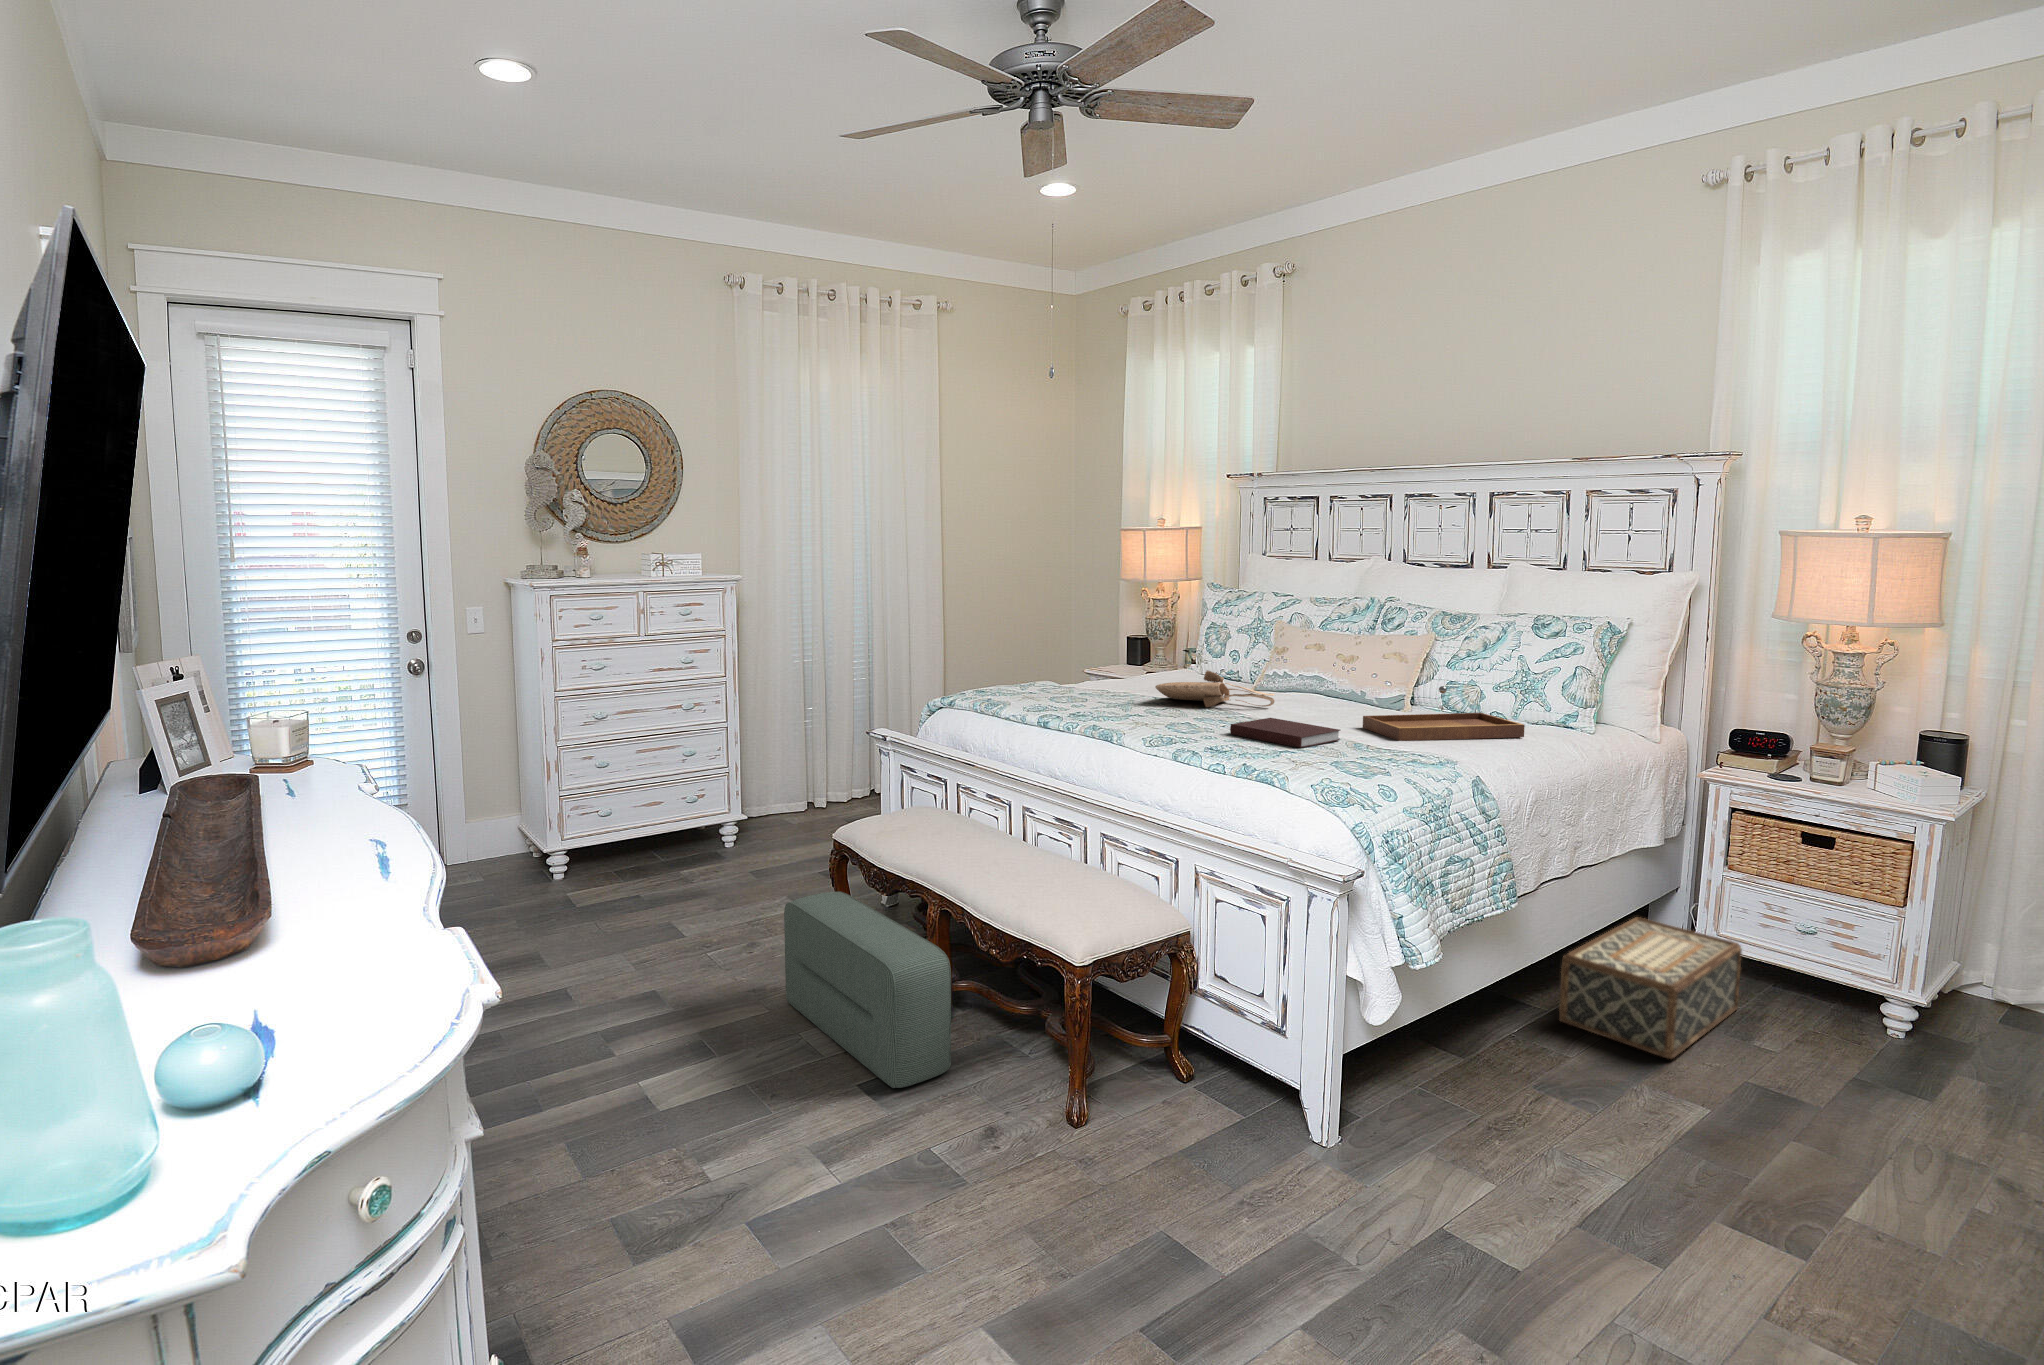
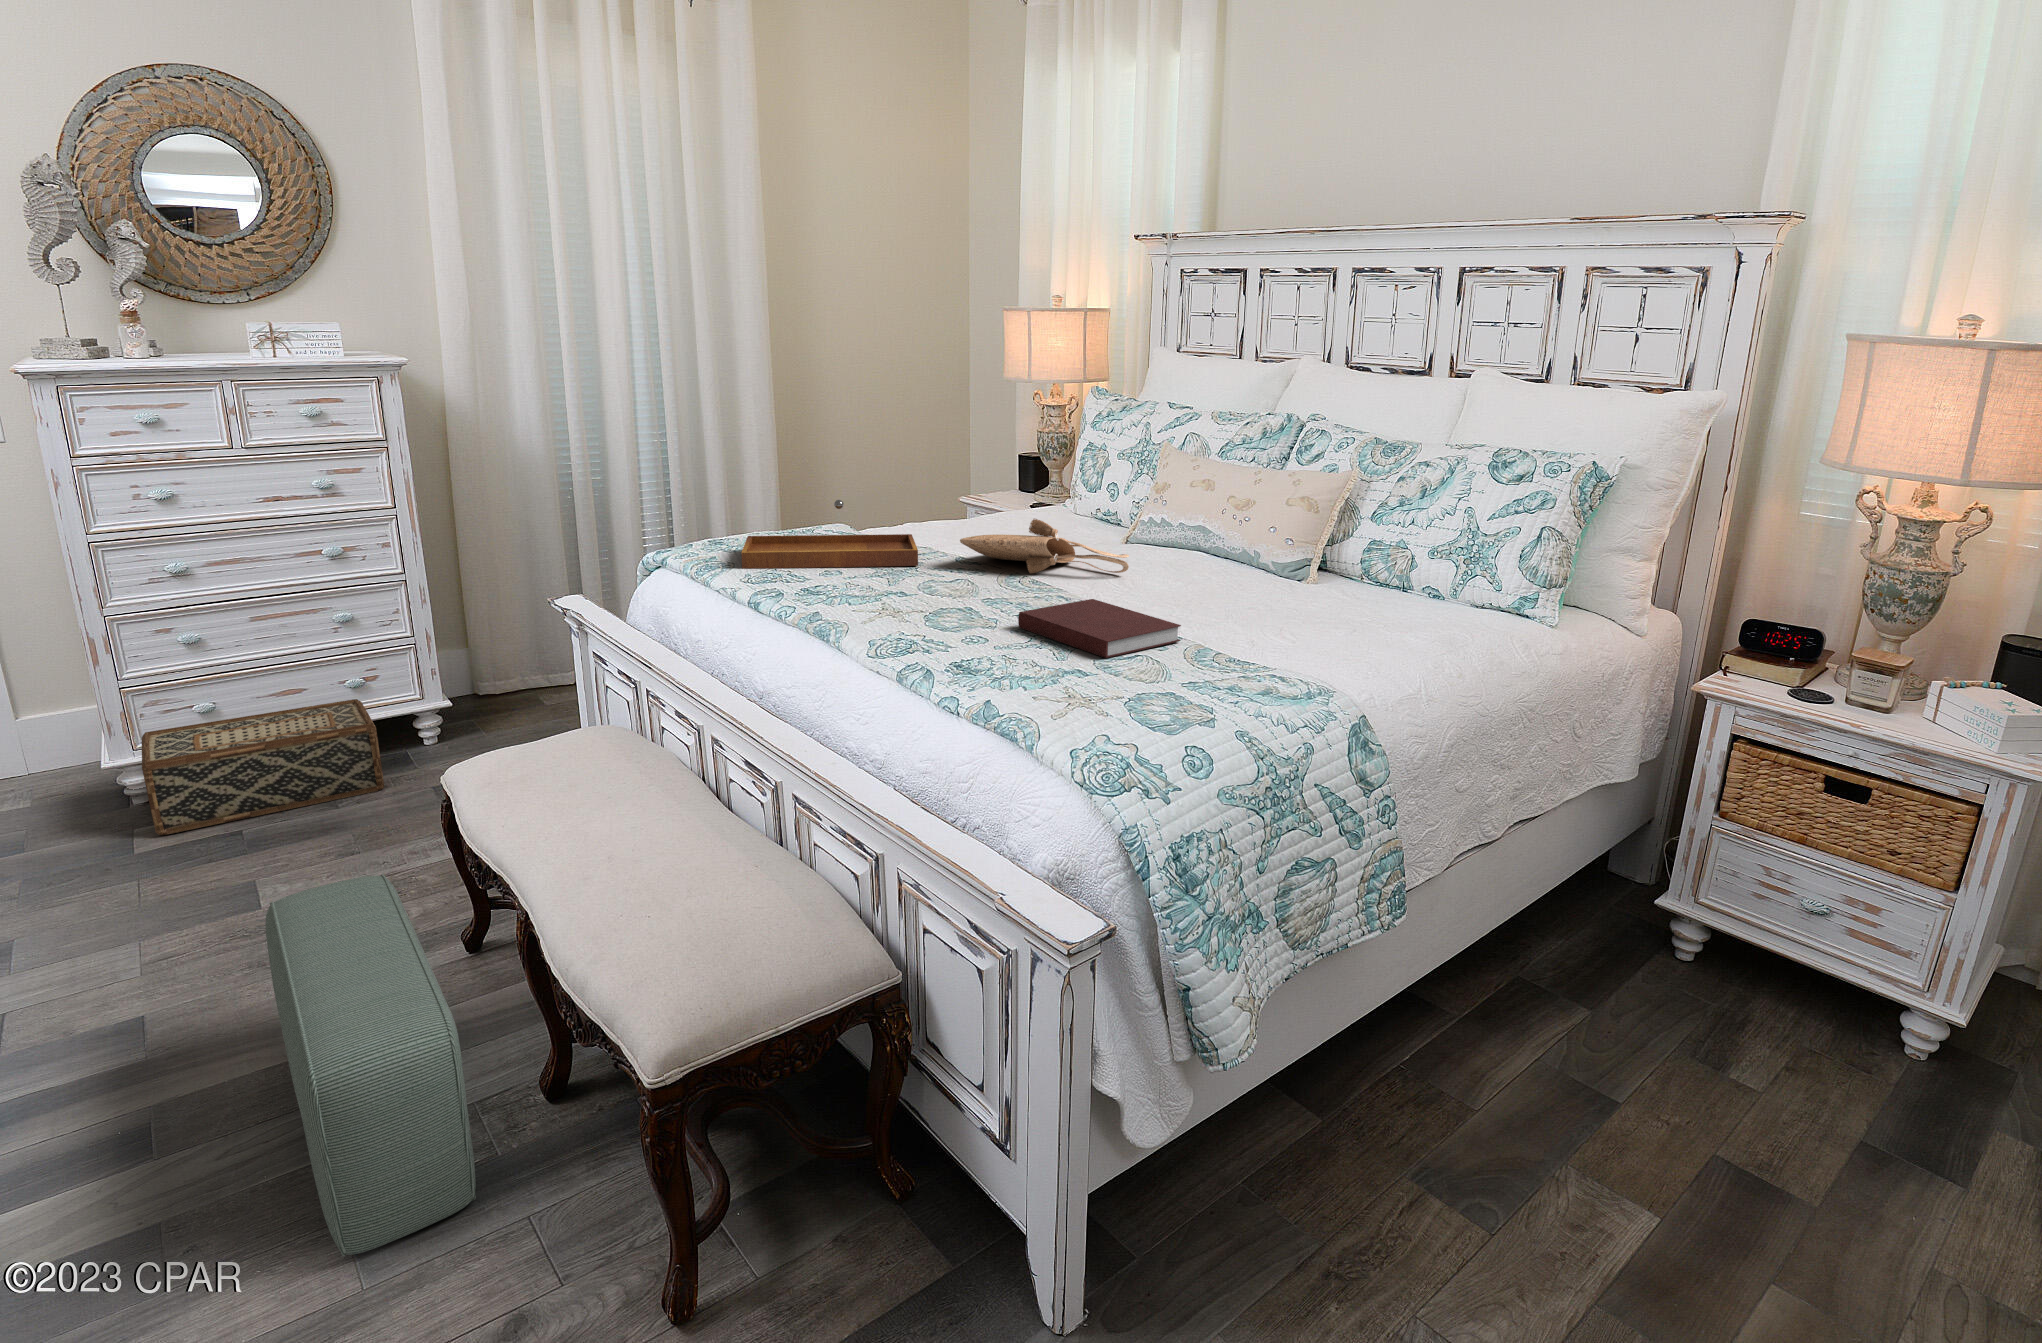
tray: present [1363,686,1525,741] -> present [741,500,918,569]
woven basket: present [1559,917,1742,1059] -> present [141,699,384,835]

